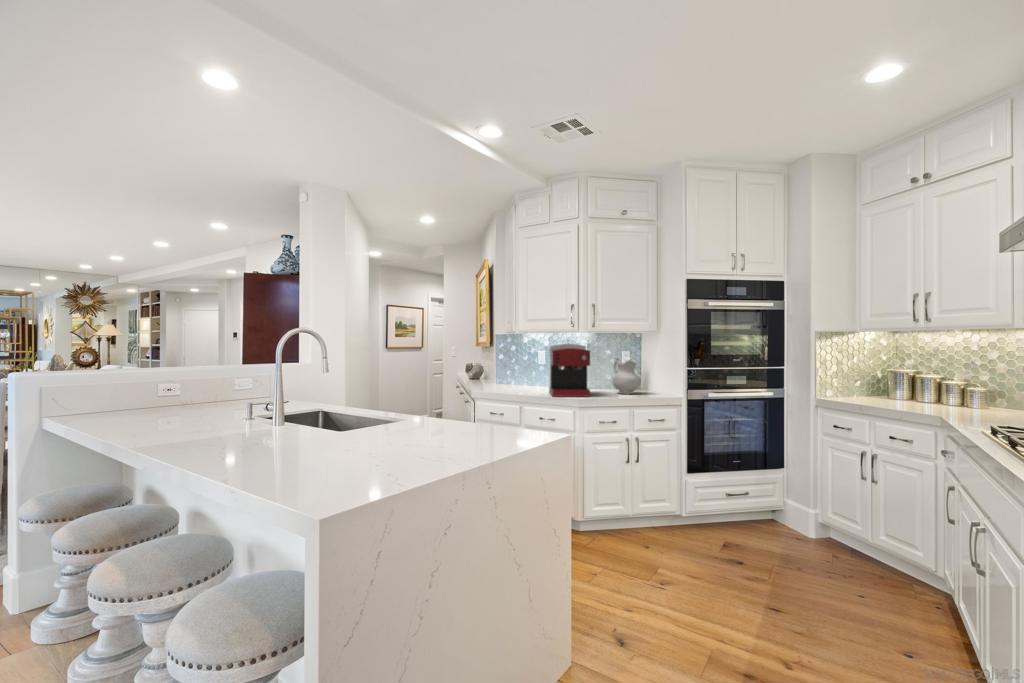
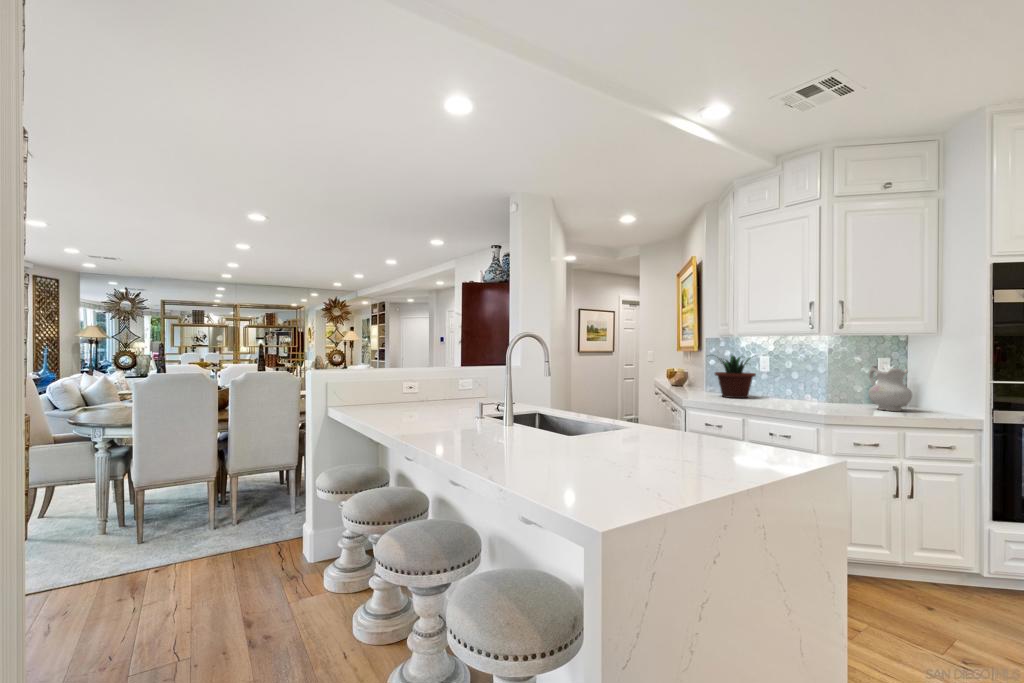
coffee maker: present [549,344,590,397] -> none [779,348,840,411]
potted plant: none [493,350,536,389] -> present [715,355,756,398]

